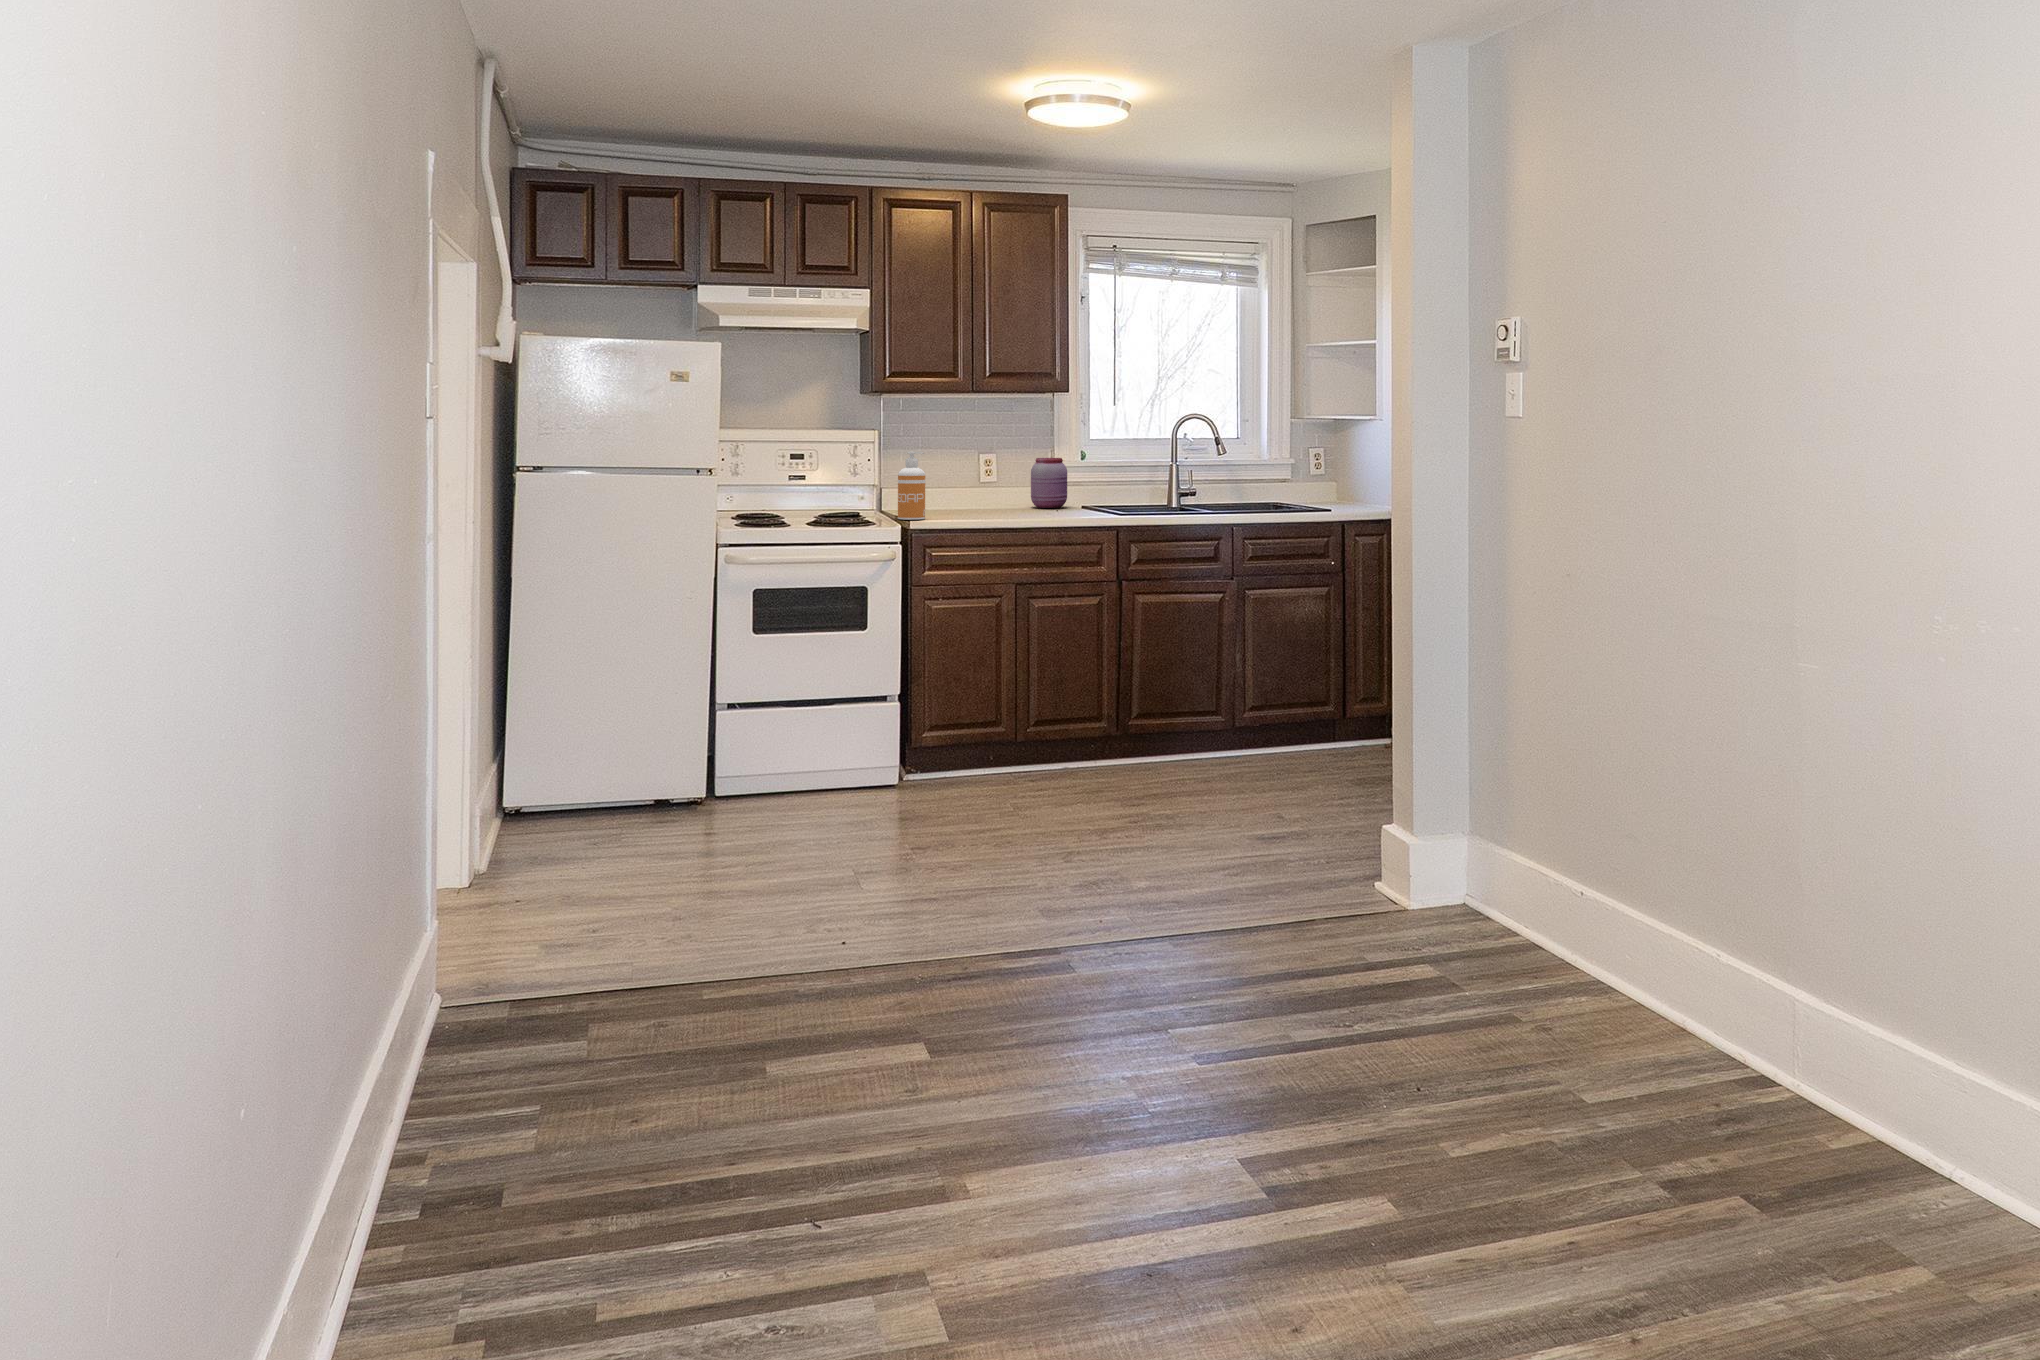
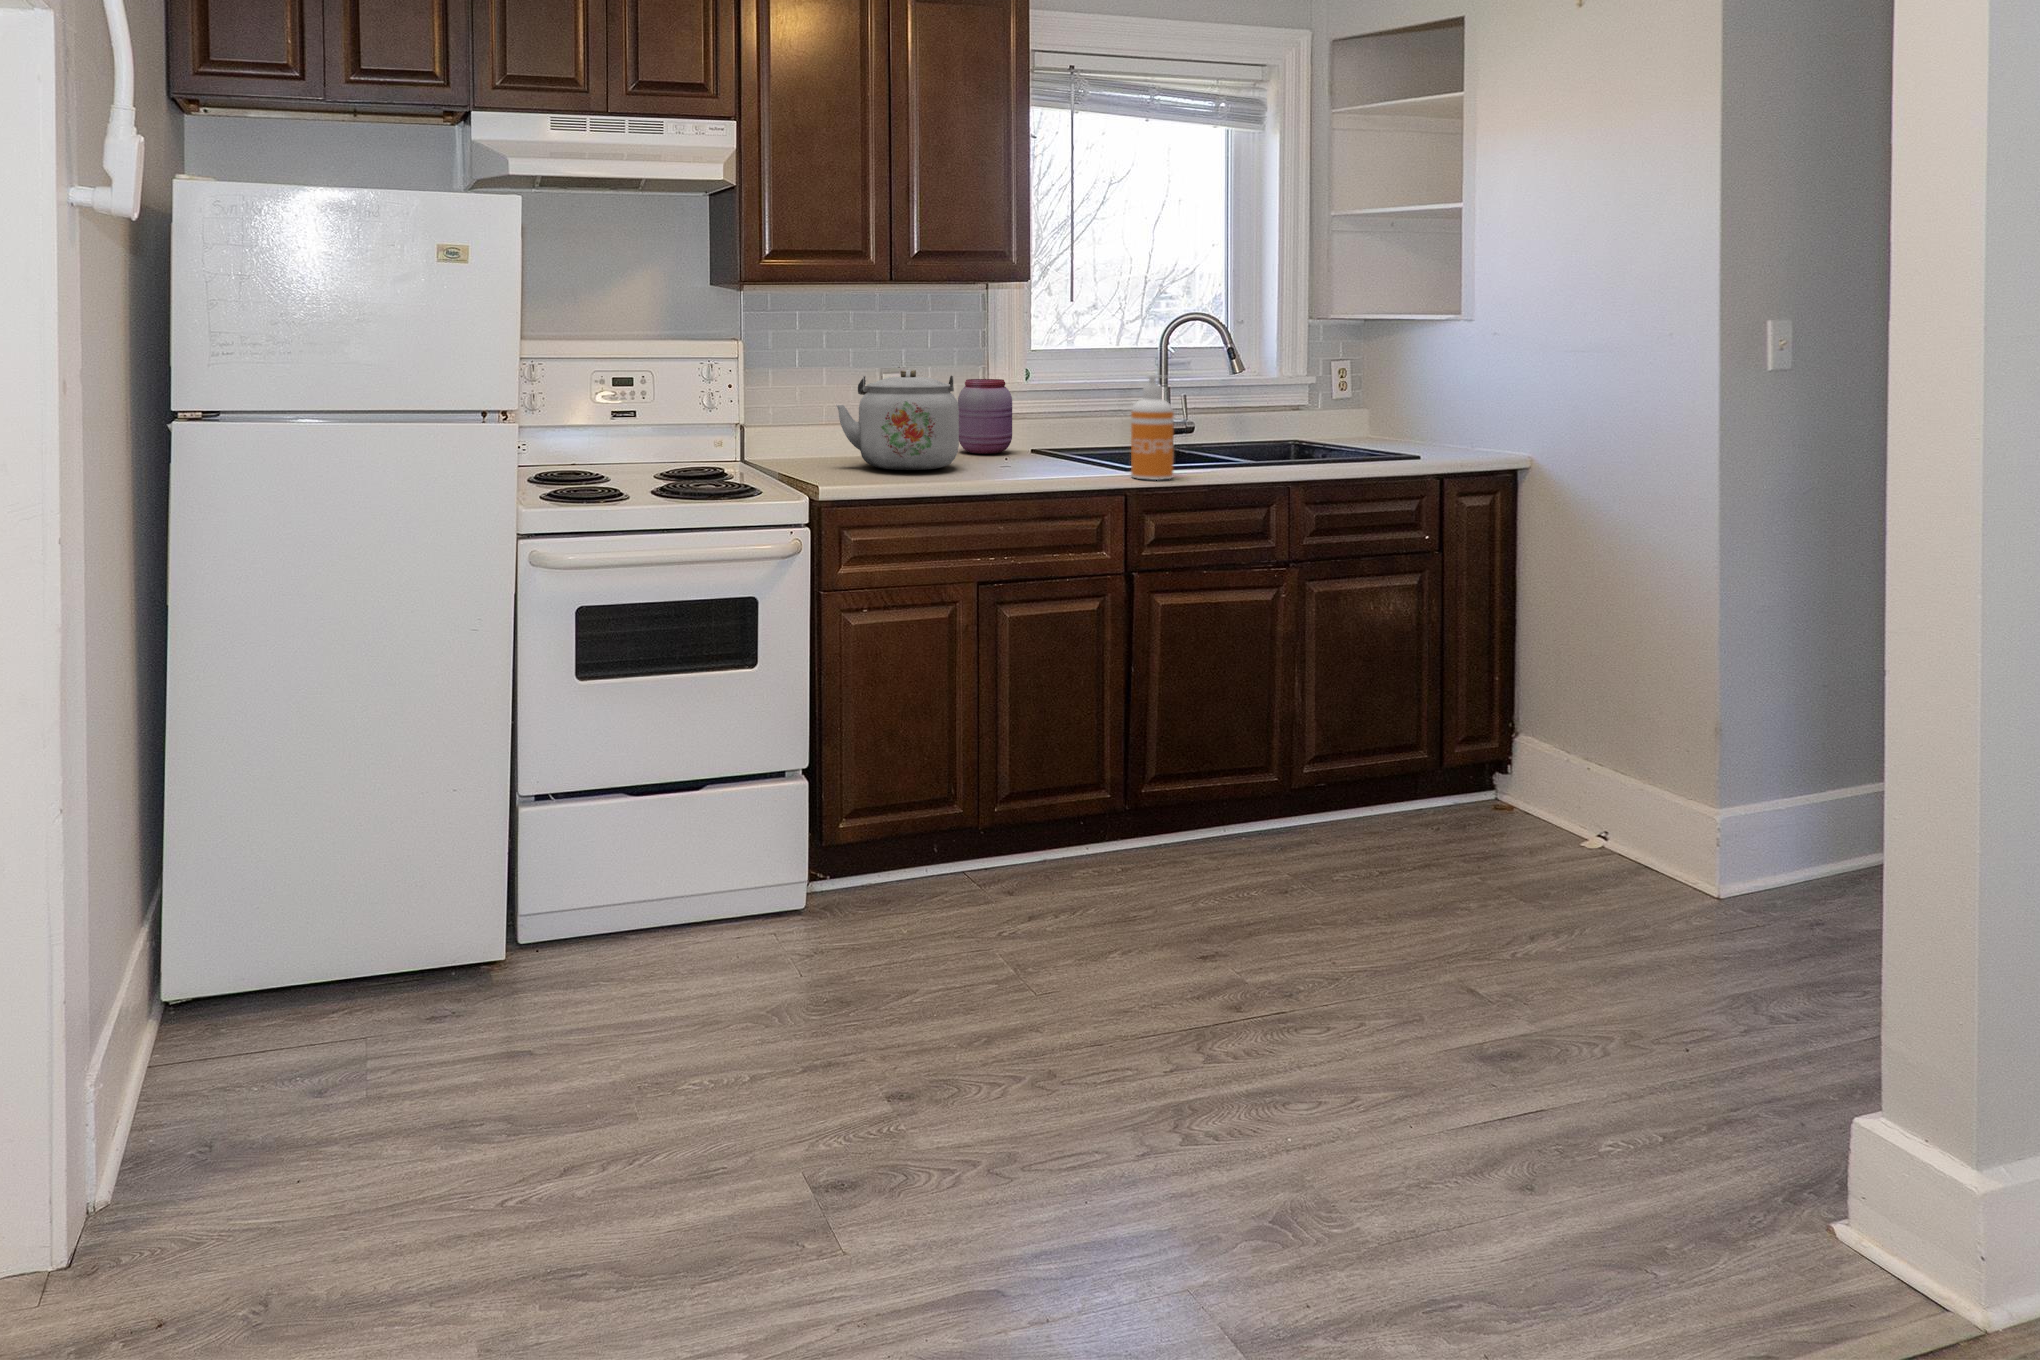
kettle: none [938,449,1019,514] -> present [836,369,959,470]
soap dispenser: present [898,452,925,520] -> present [1131,375,1174,480]

